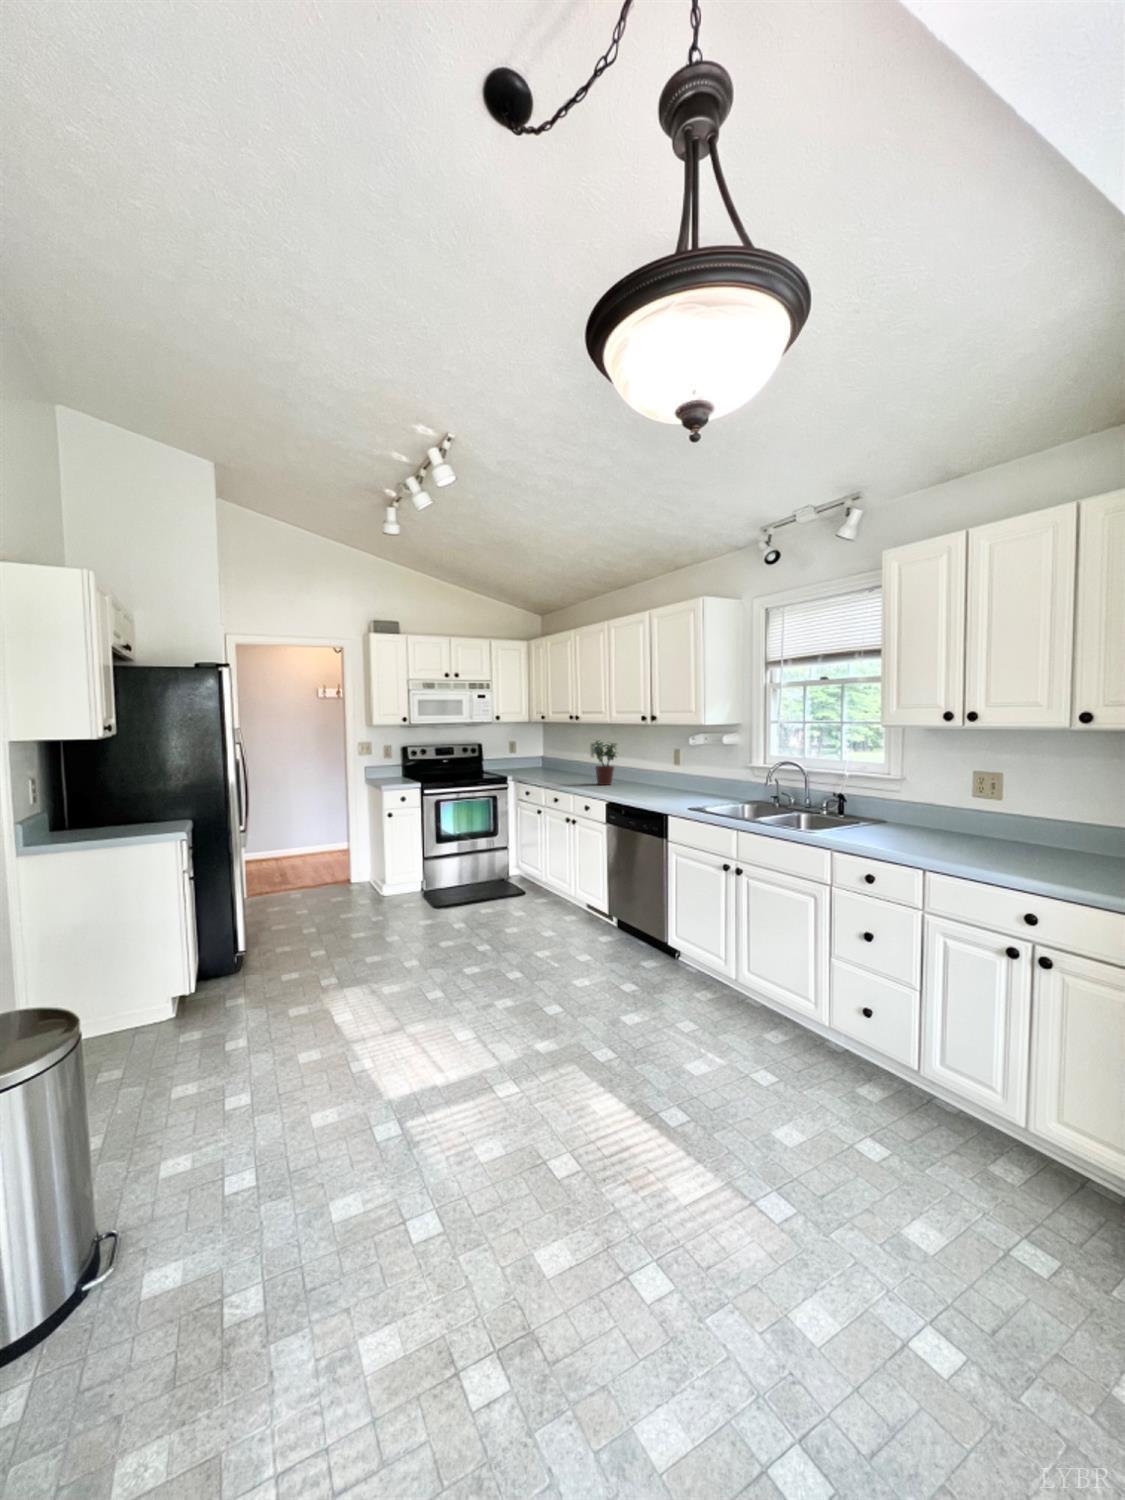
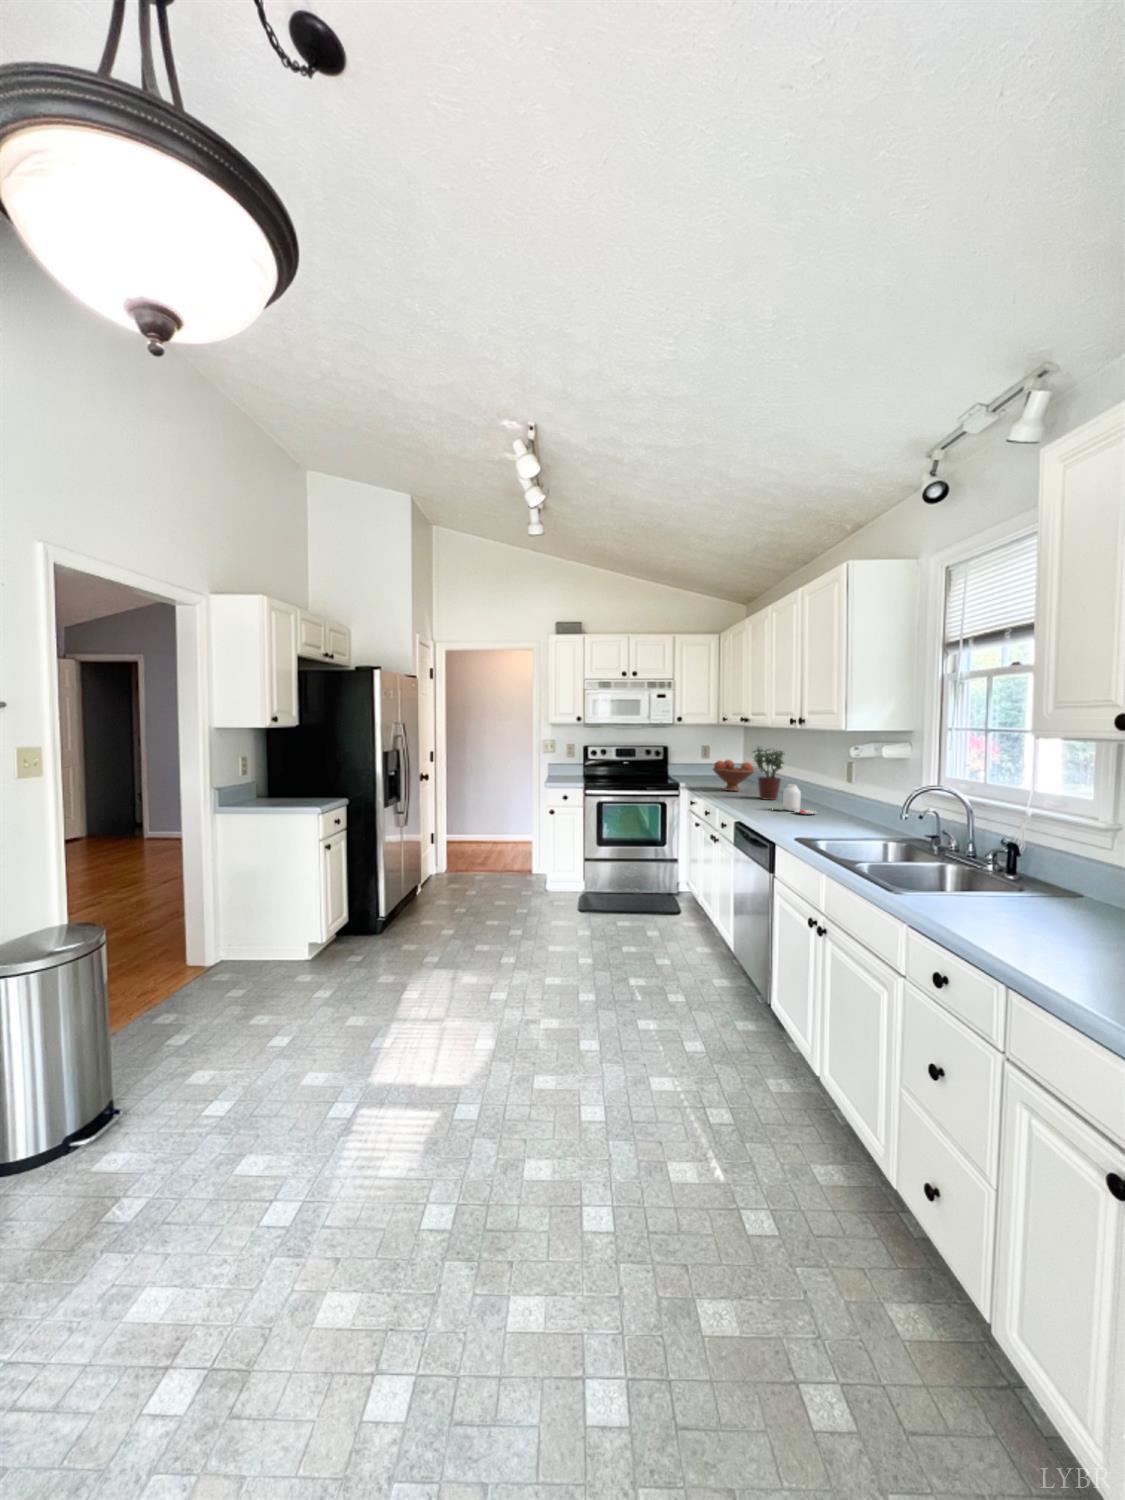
fruit bowl: none [546,753,581,781] -> present [713,760,754,791]
jar: none [627,770,663,793] -> present [783,784,816,814]

